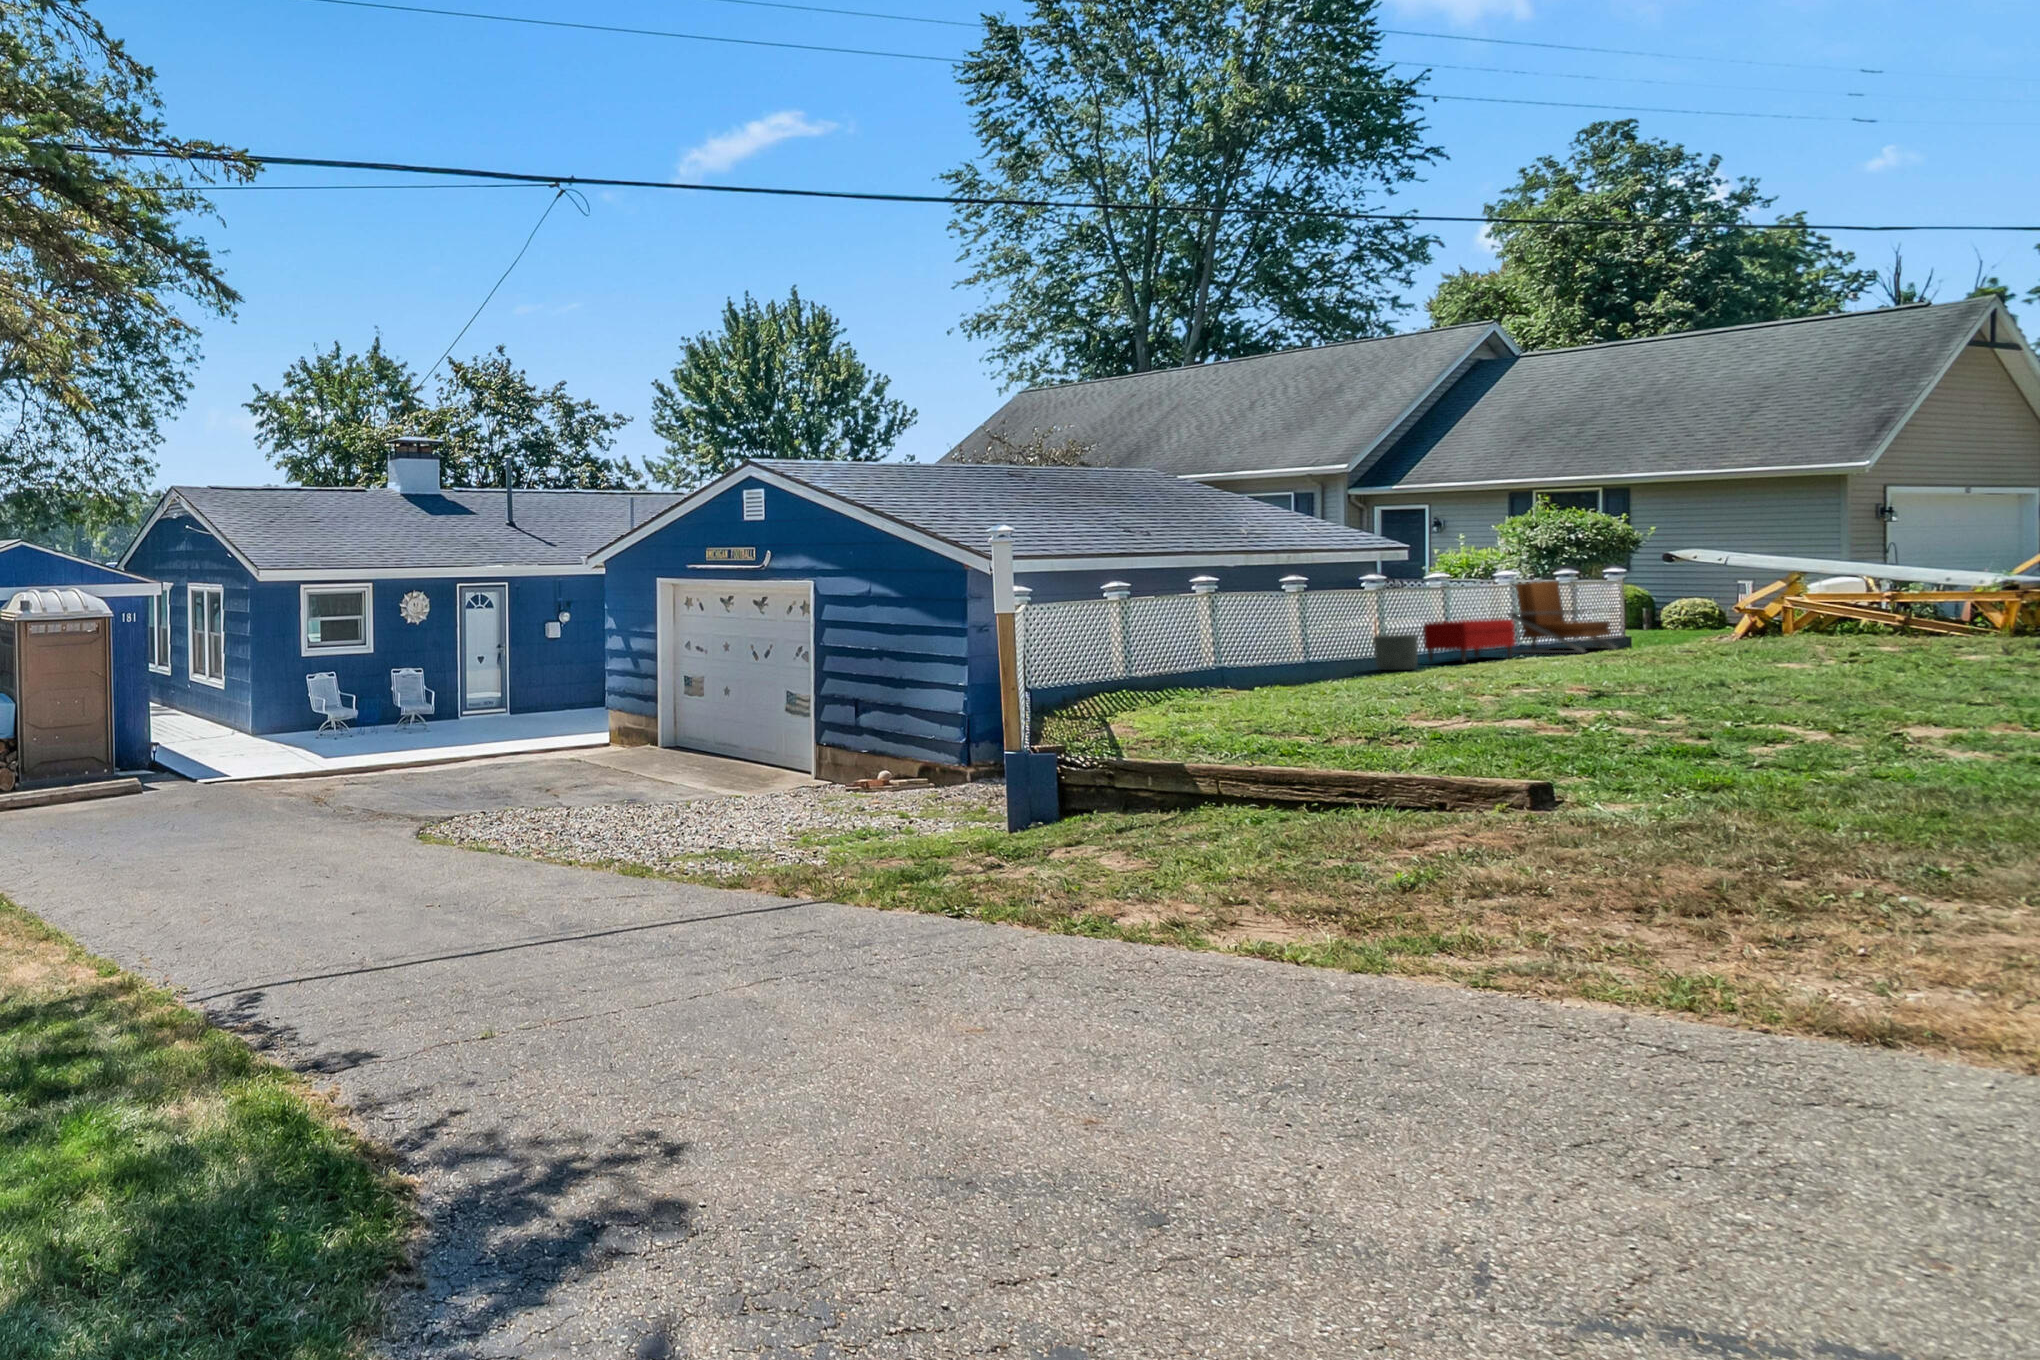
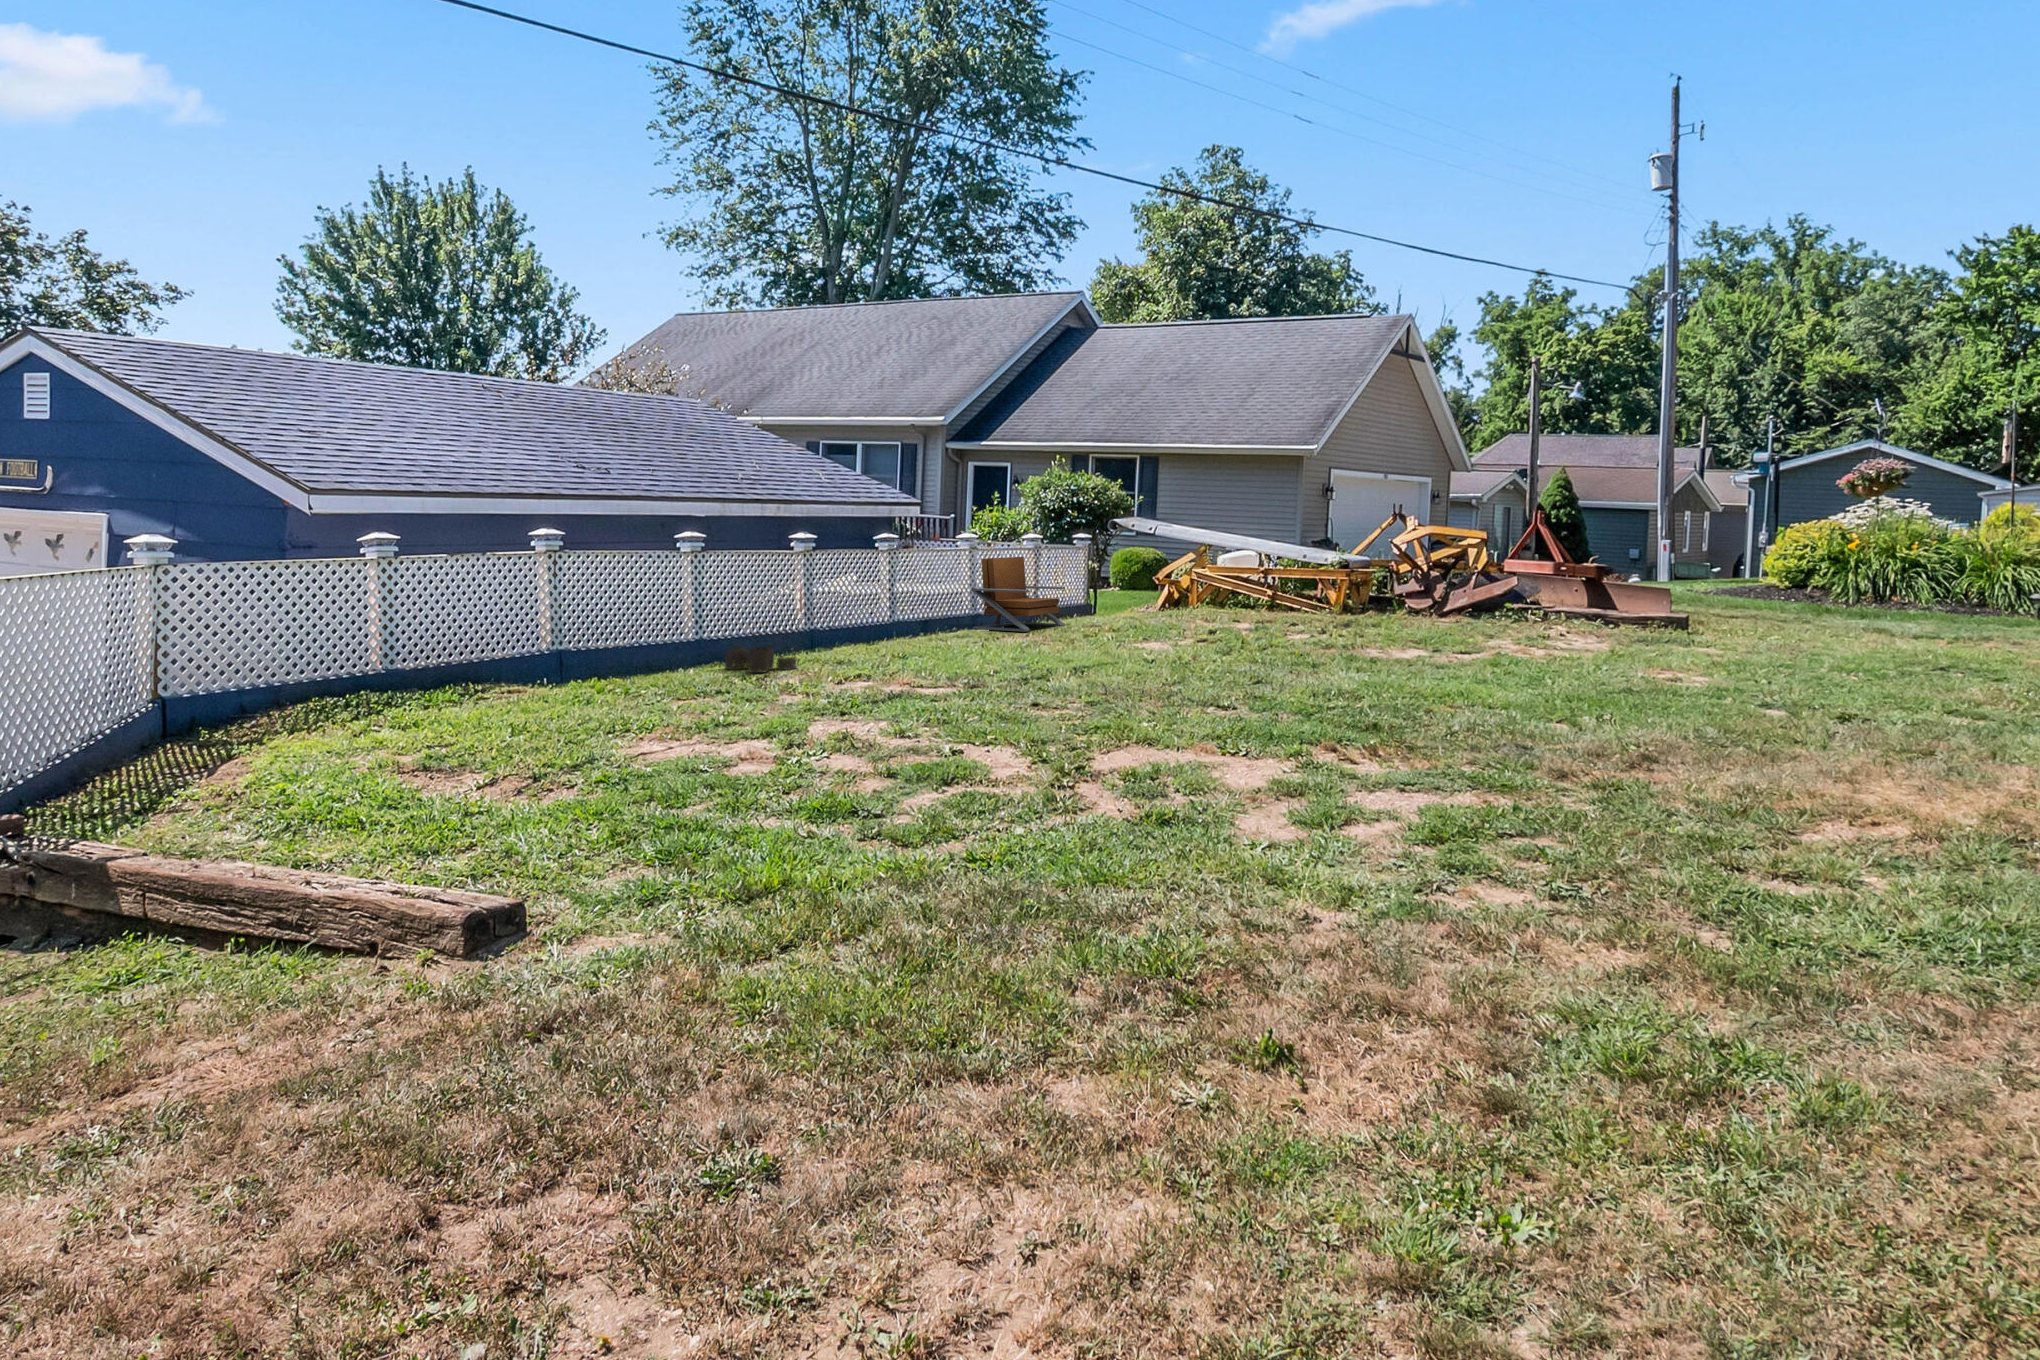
bench: present [1423,619,1516,662] -> none [879,596,967,643]
planter: present [1373,634,1418,670] -> none [815,614,856,654]
woven basket: none [1310,658,1385,682] -> present [725,645,797,673]

